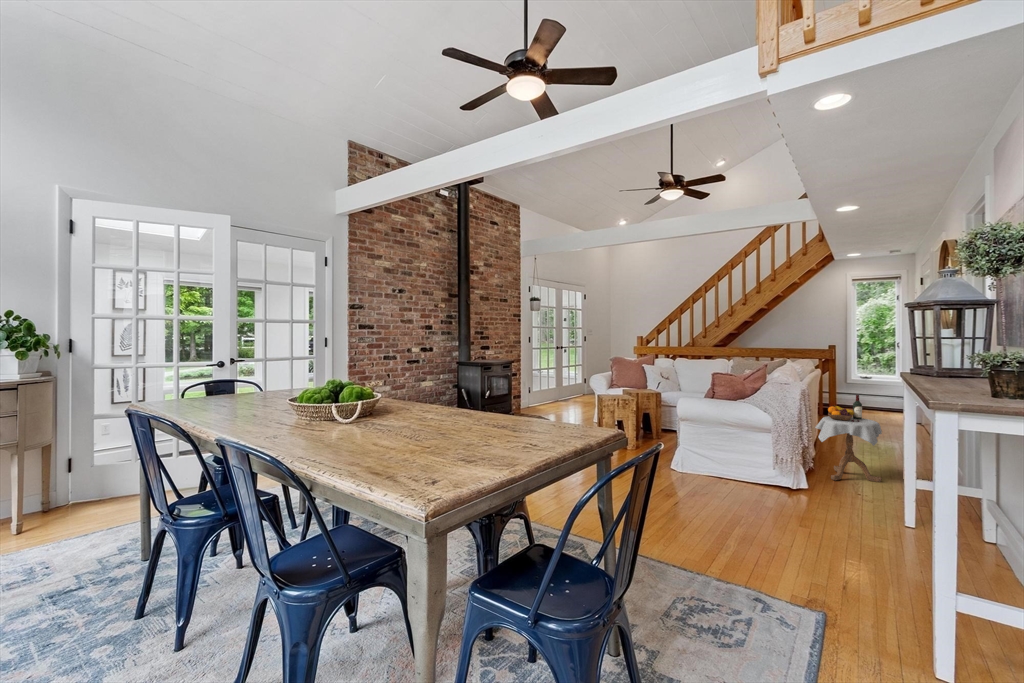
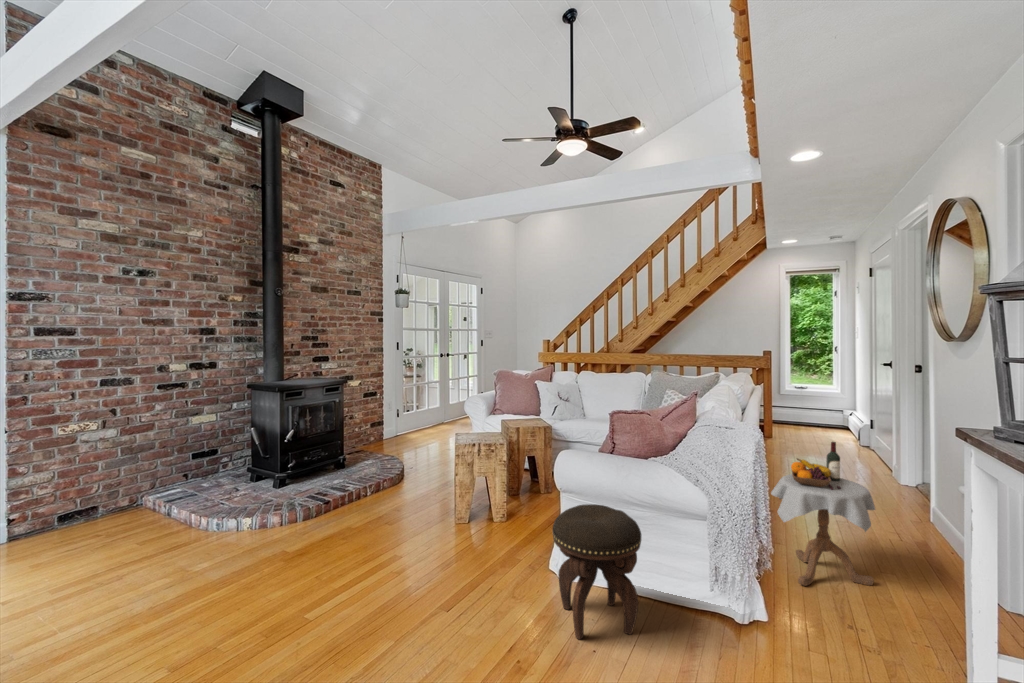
footstool: none [678,424,731,491] -> present [552,504,641,639]

